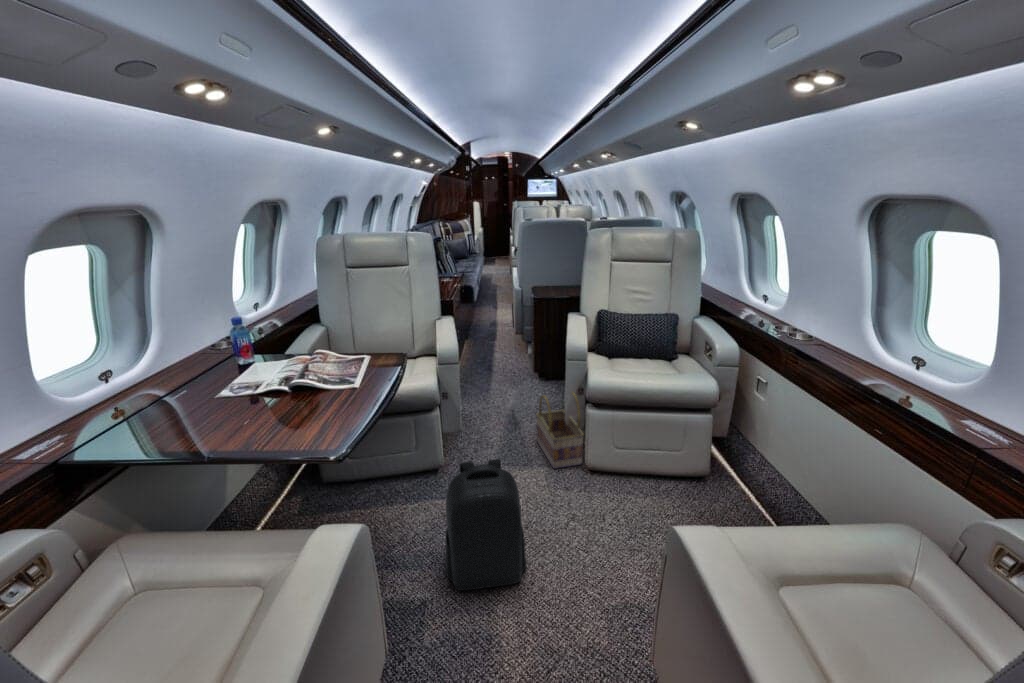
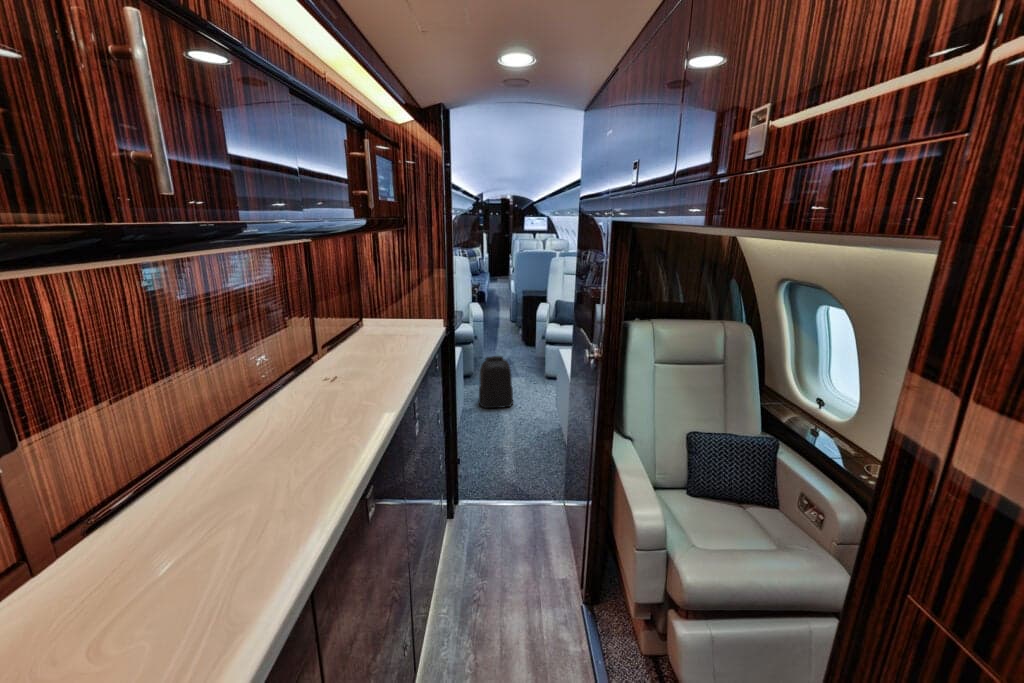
basket: present [536,392,584,469] -> none [521,340,545,378]

